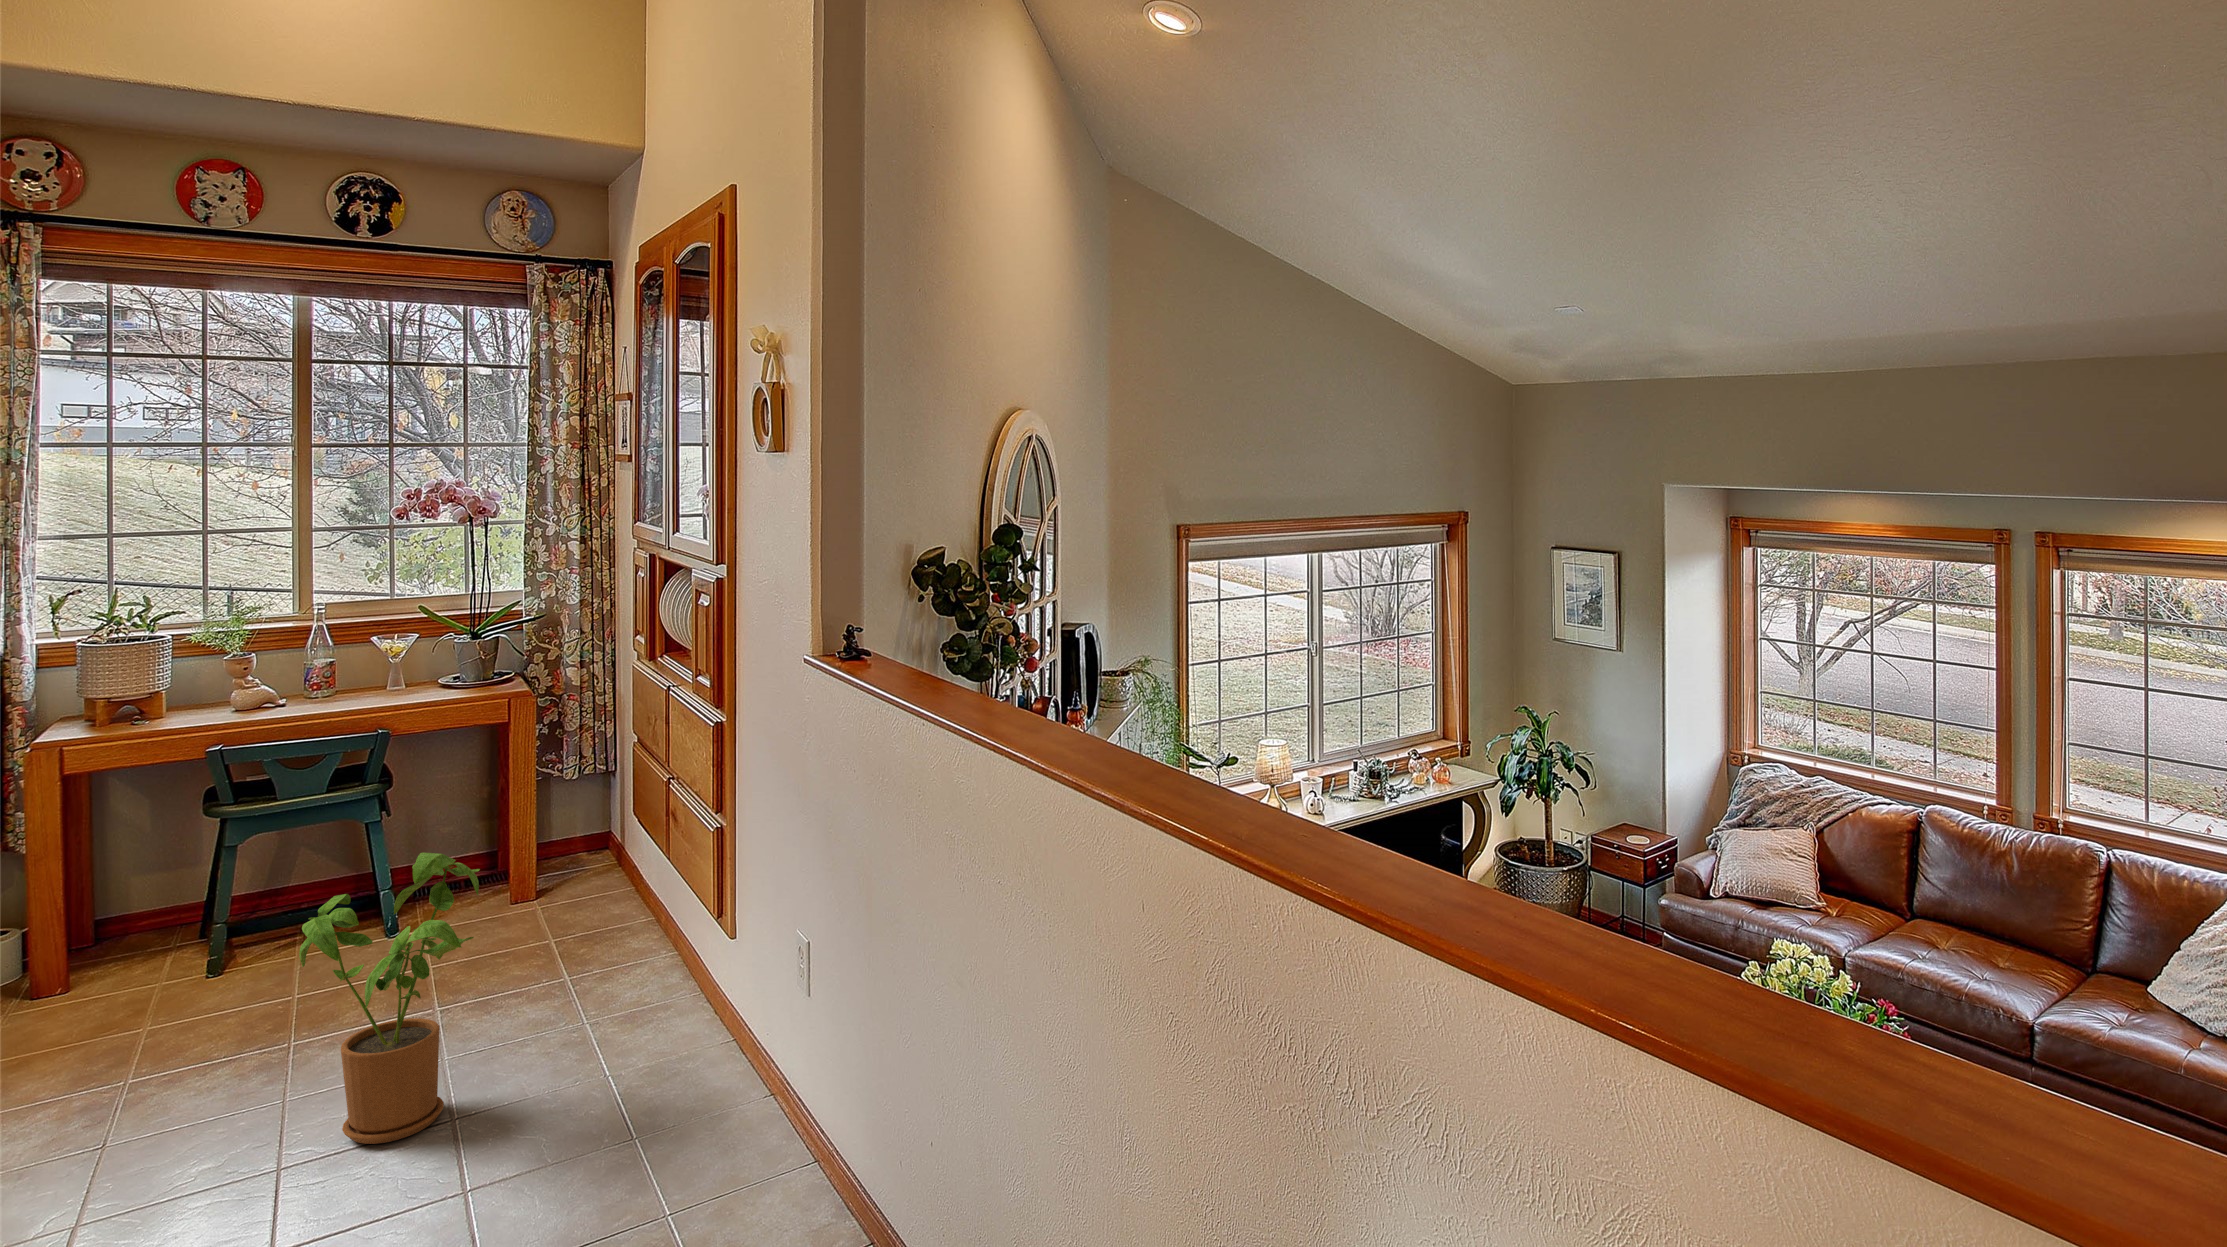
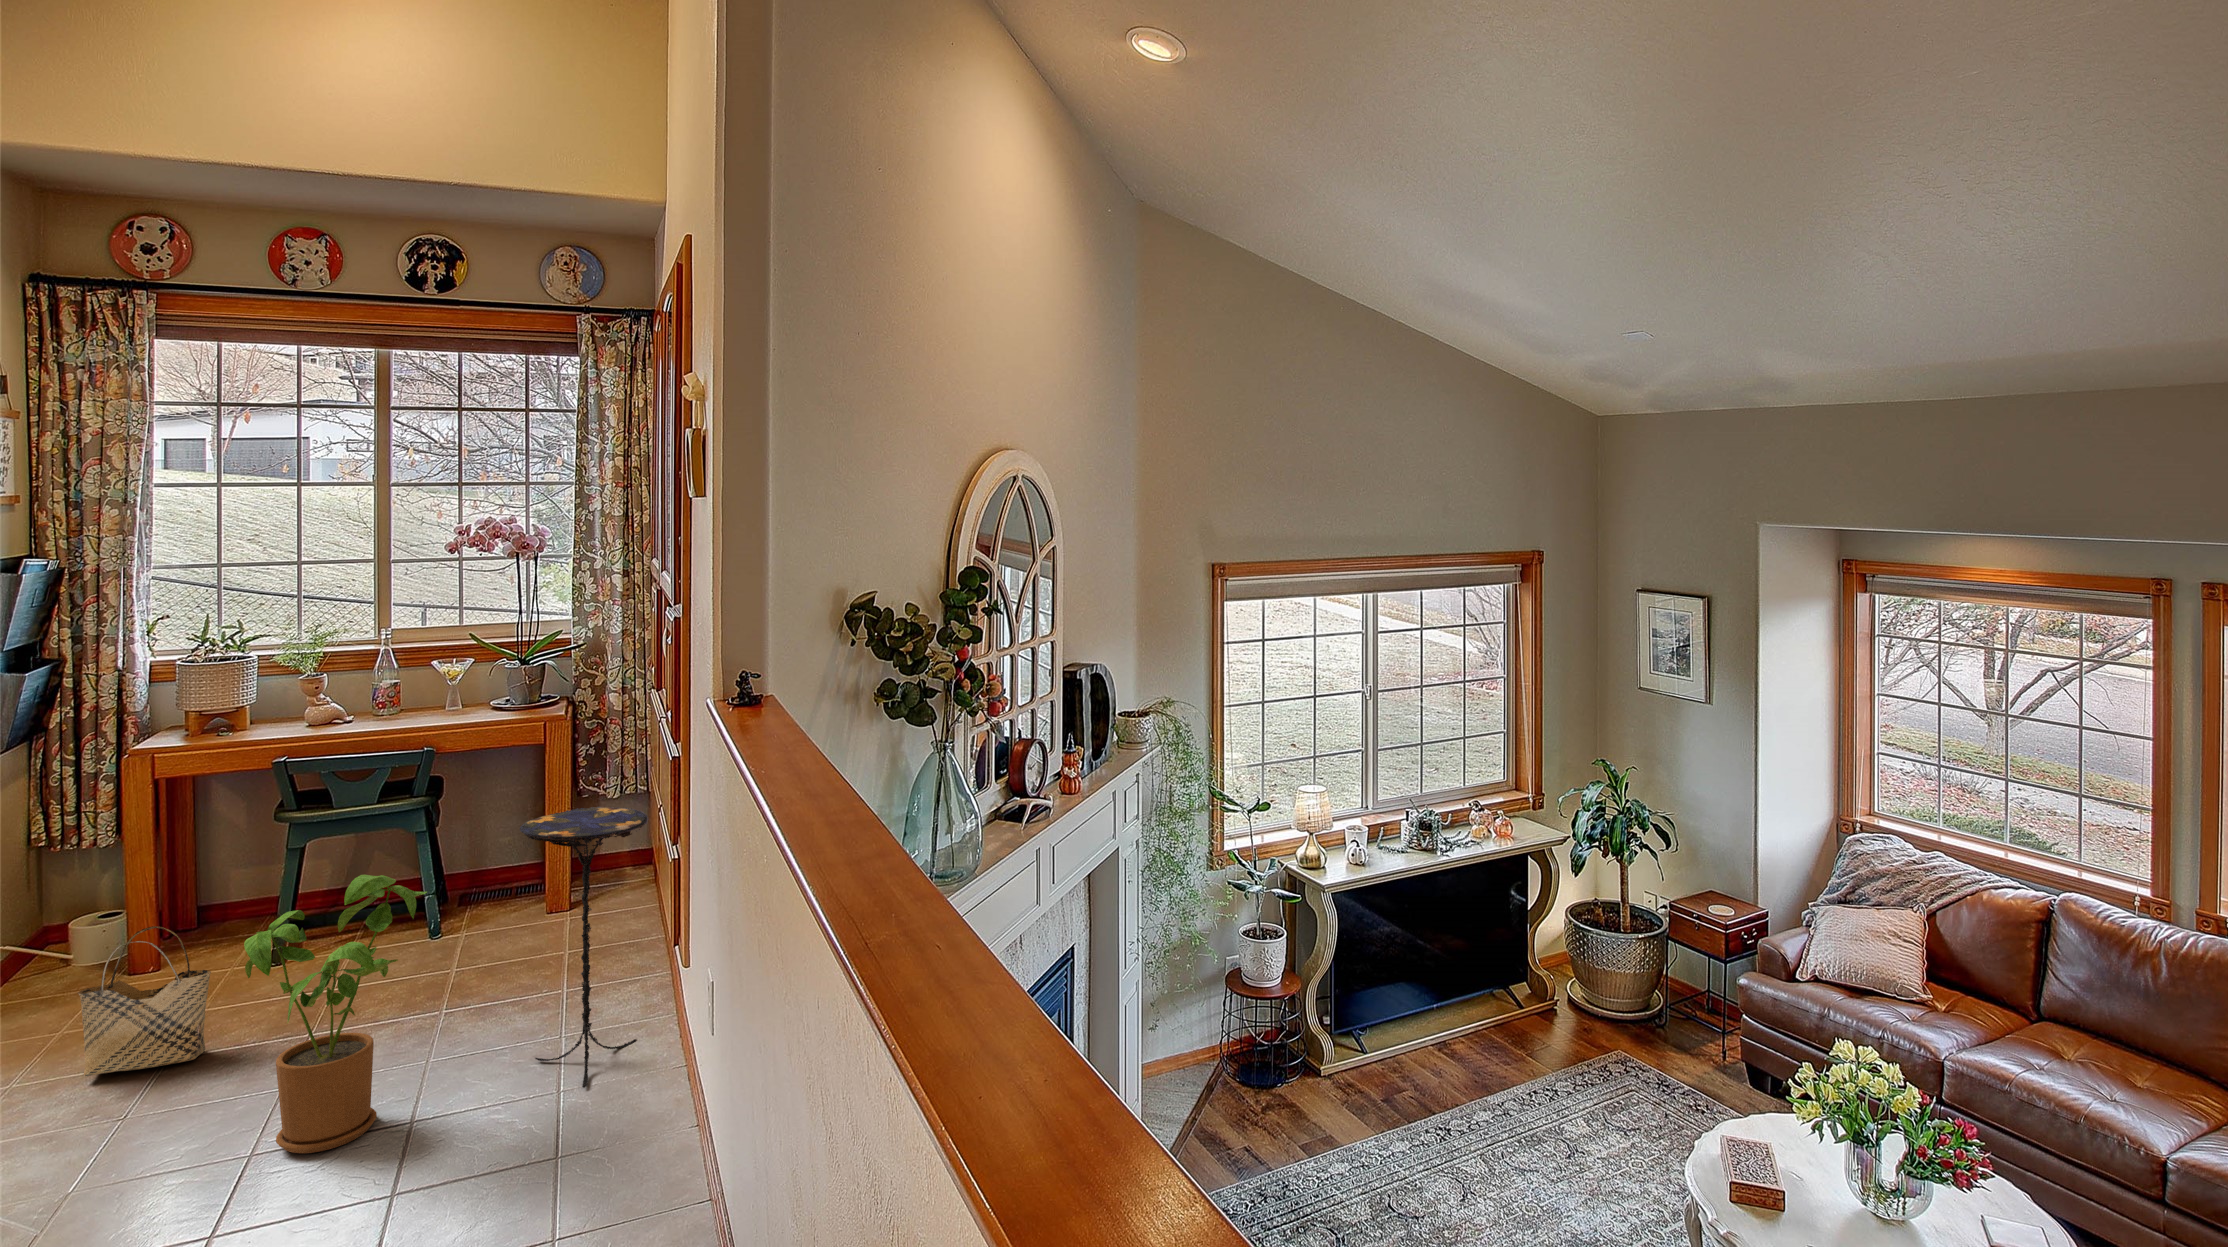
side table: none [573,776,704,1060] -> present [520,807,648,1088]
woven basket: none [58,926,204,1092] -> present [78,926,211,1077]

